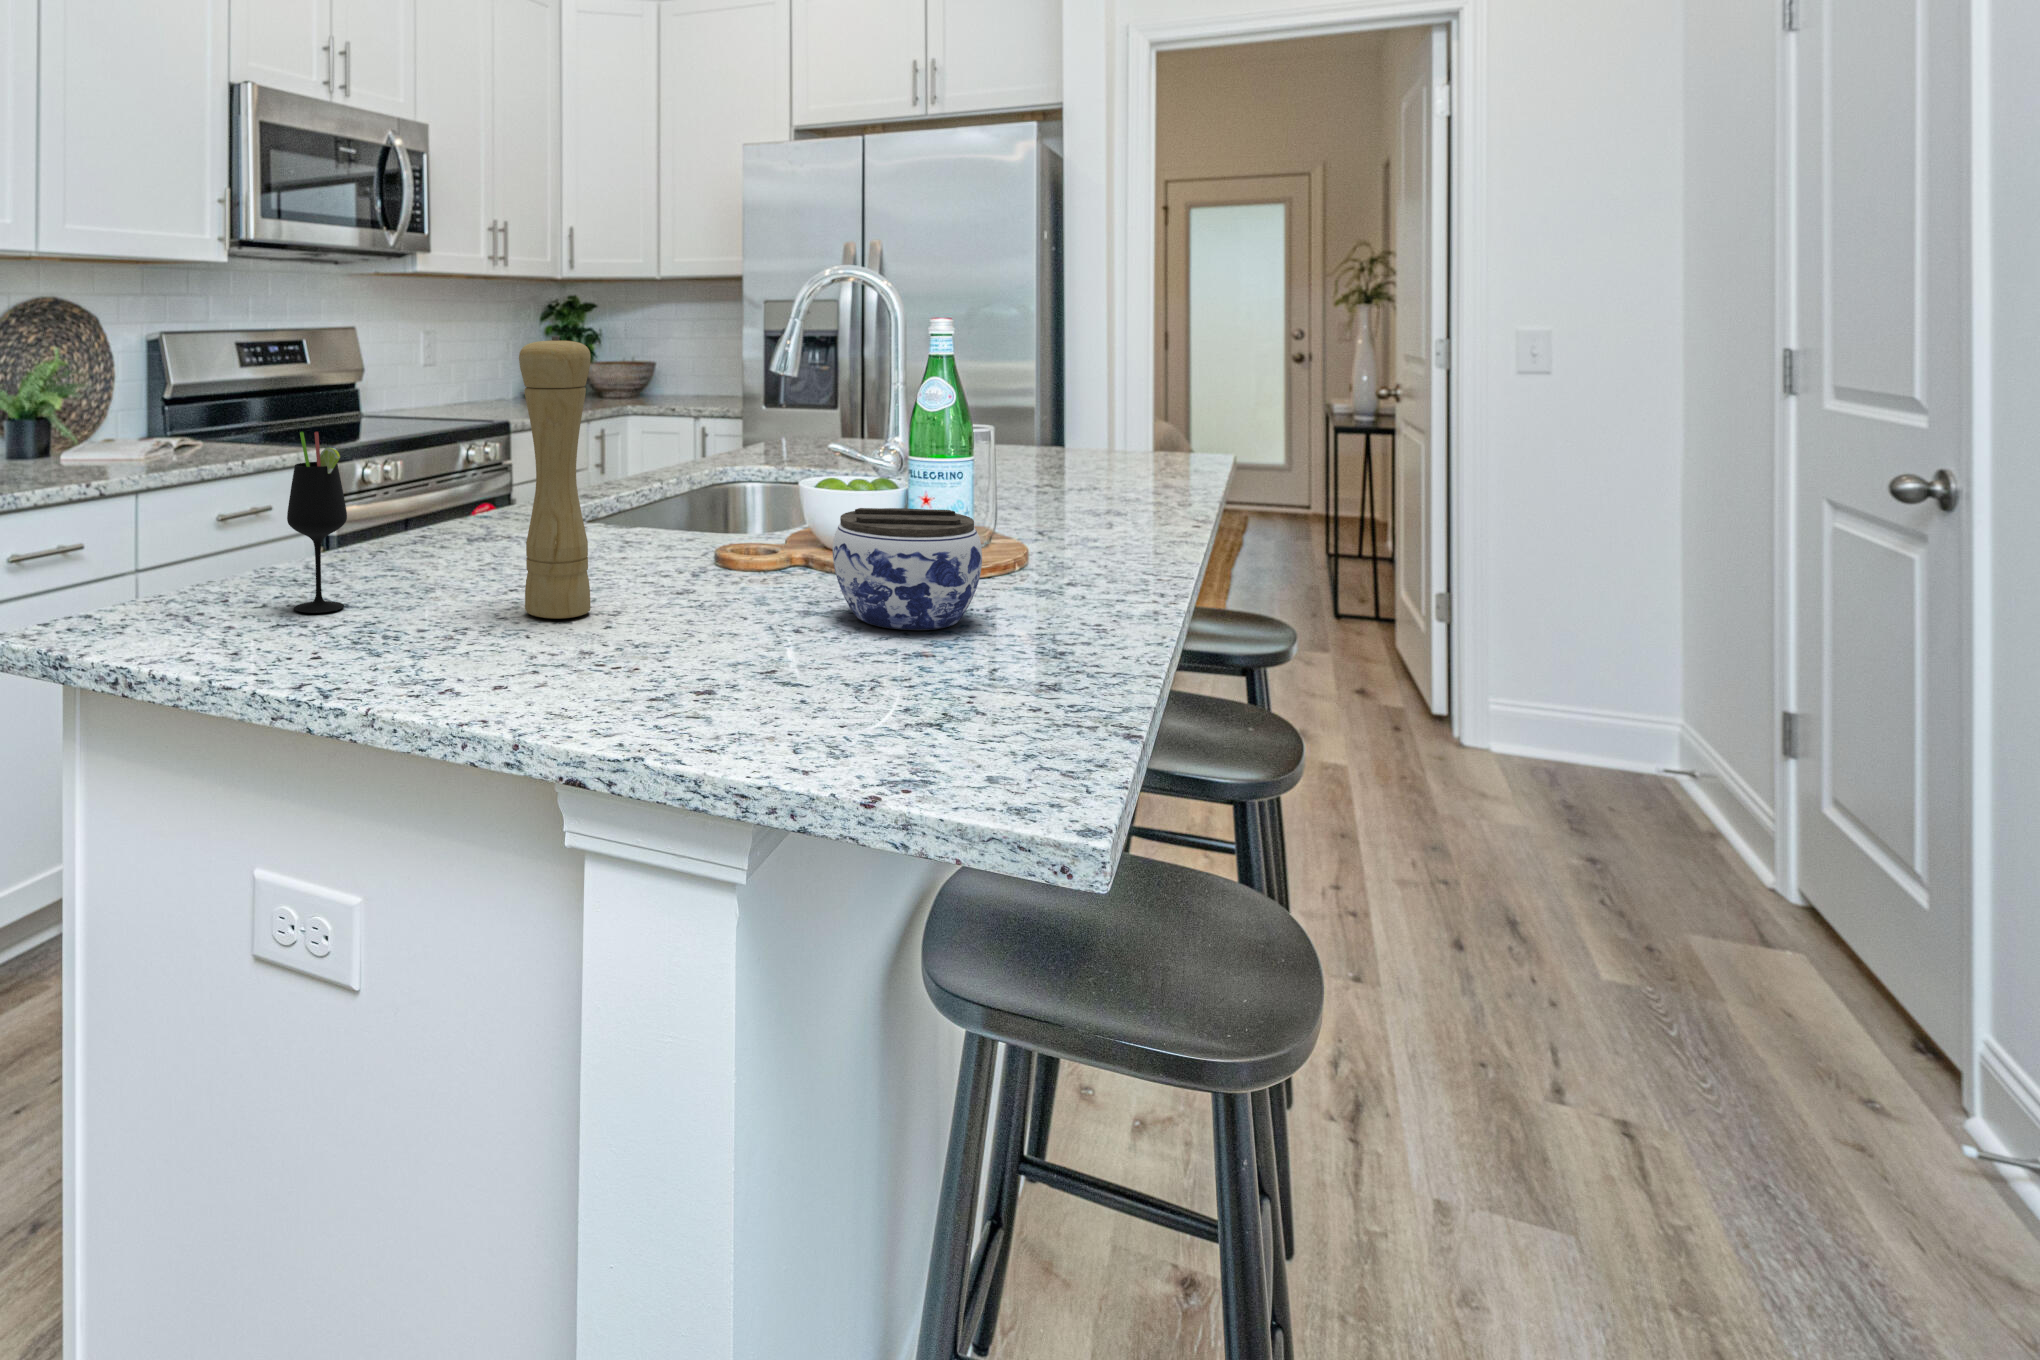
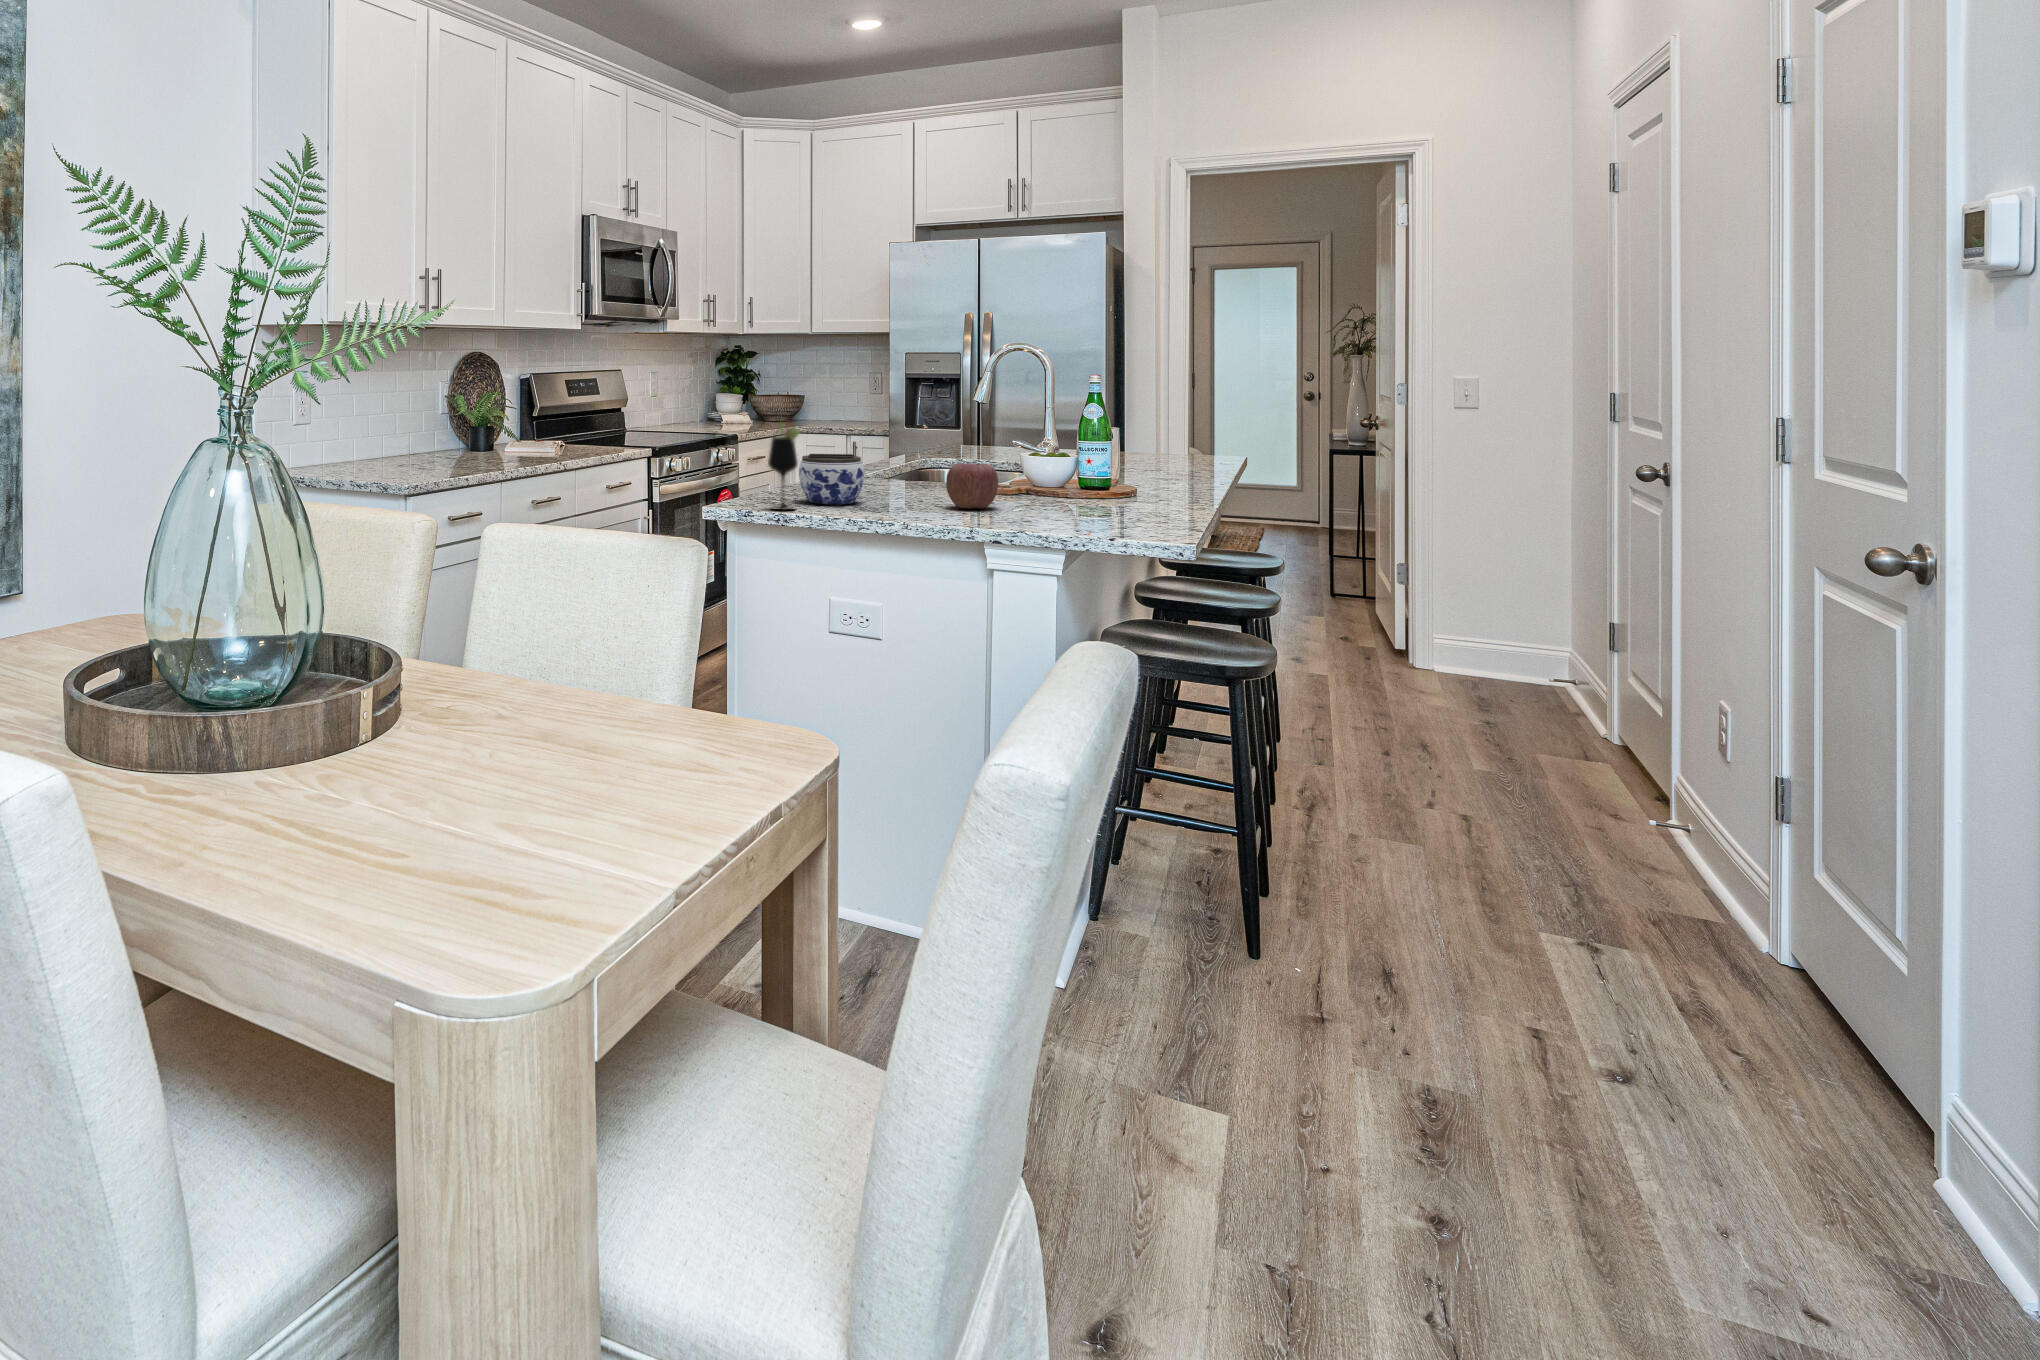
pepper mill: present [519,336,591,619] -> none [889,375,926,512]
jar: present [833,508,982,630] -> present [799,454,864,504]
apple: none [646,511,746,605] -> present [946,463,998,509]

